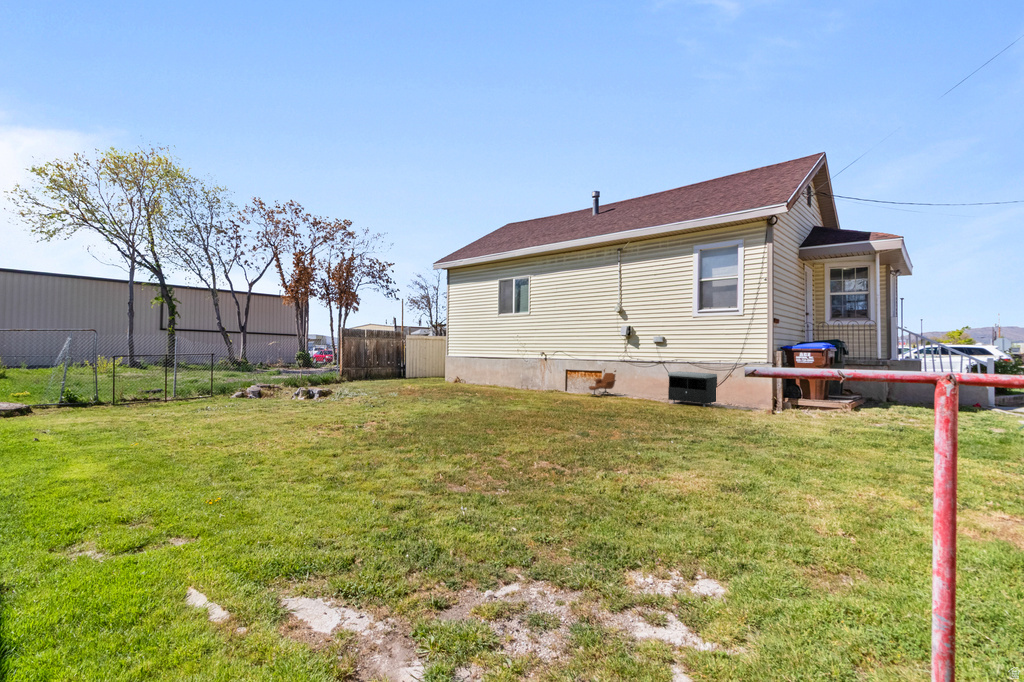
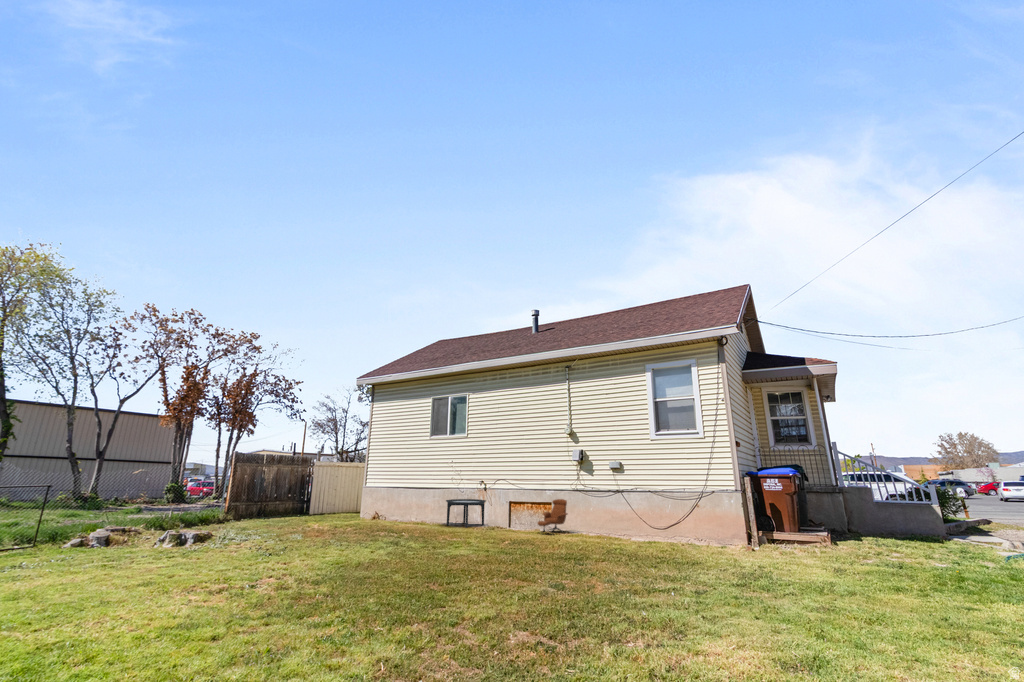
round table: none [513,367,548,390] -> present [446,499,486,528]
storage bench: present [668,371,717,407] -> none [629,502,685,544]

